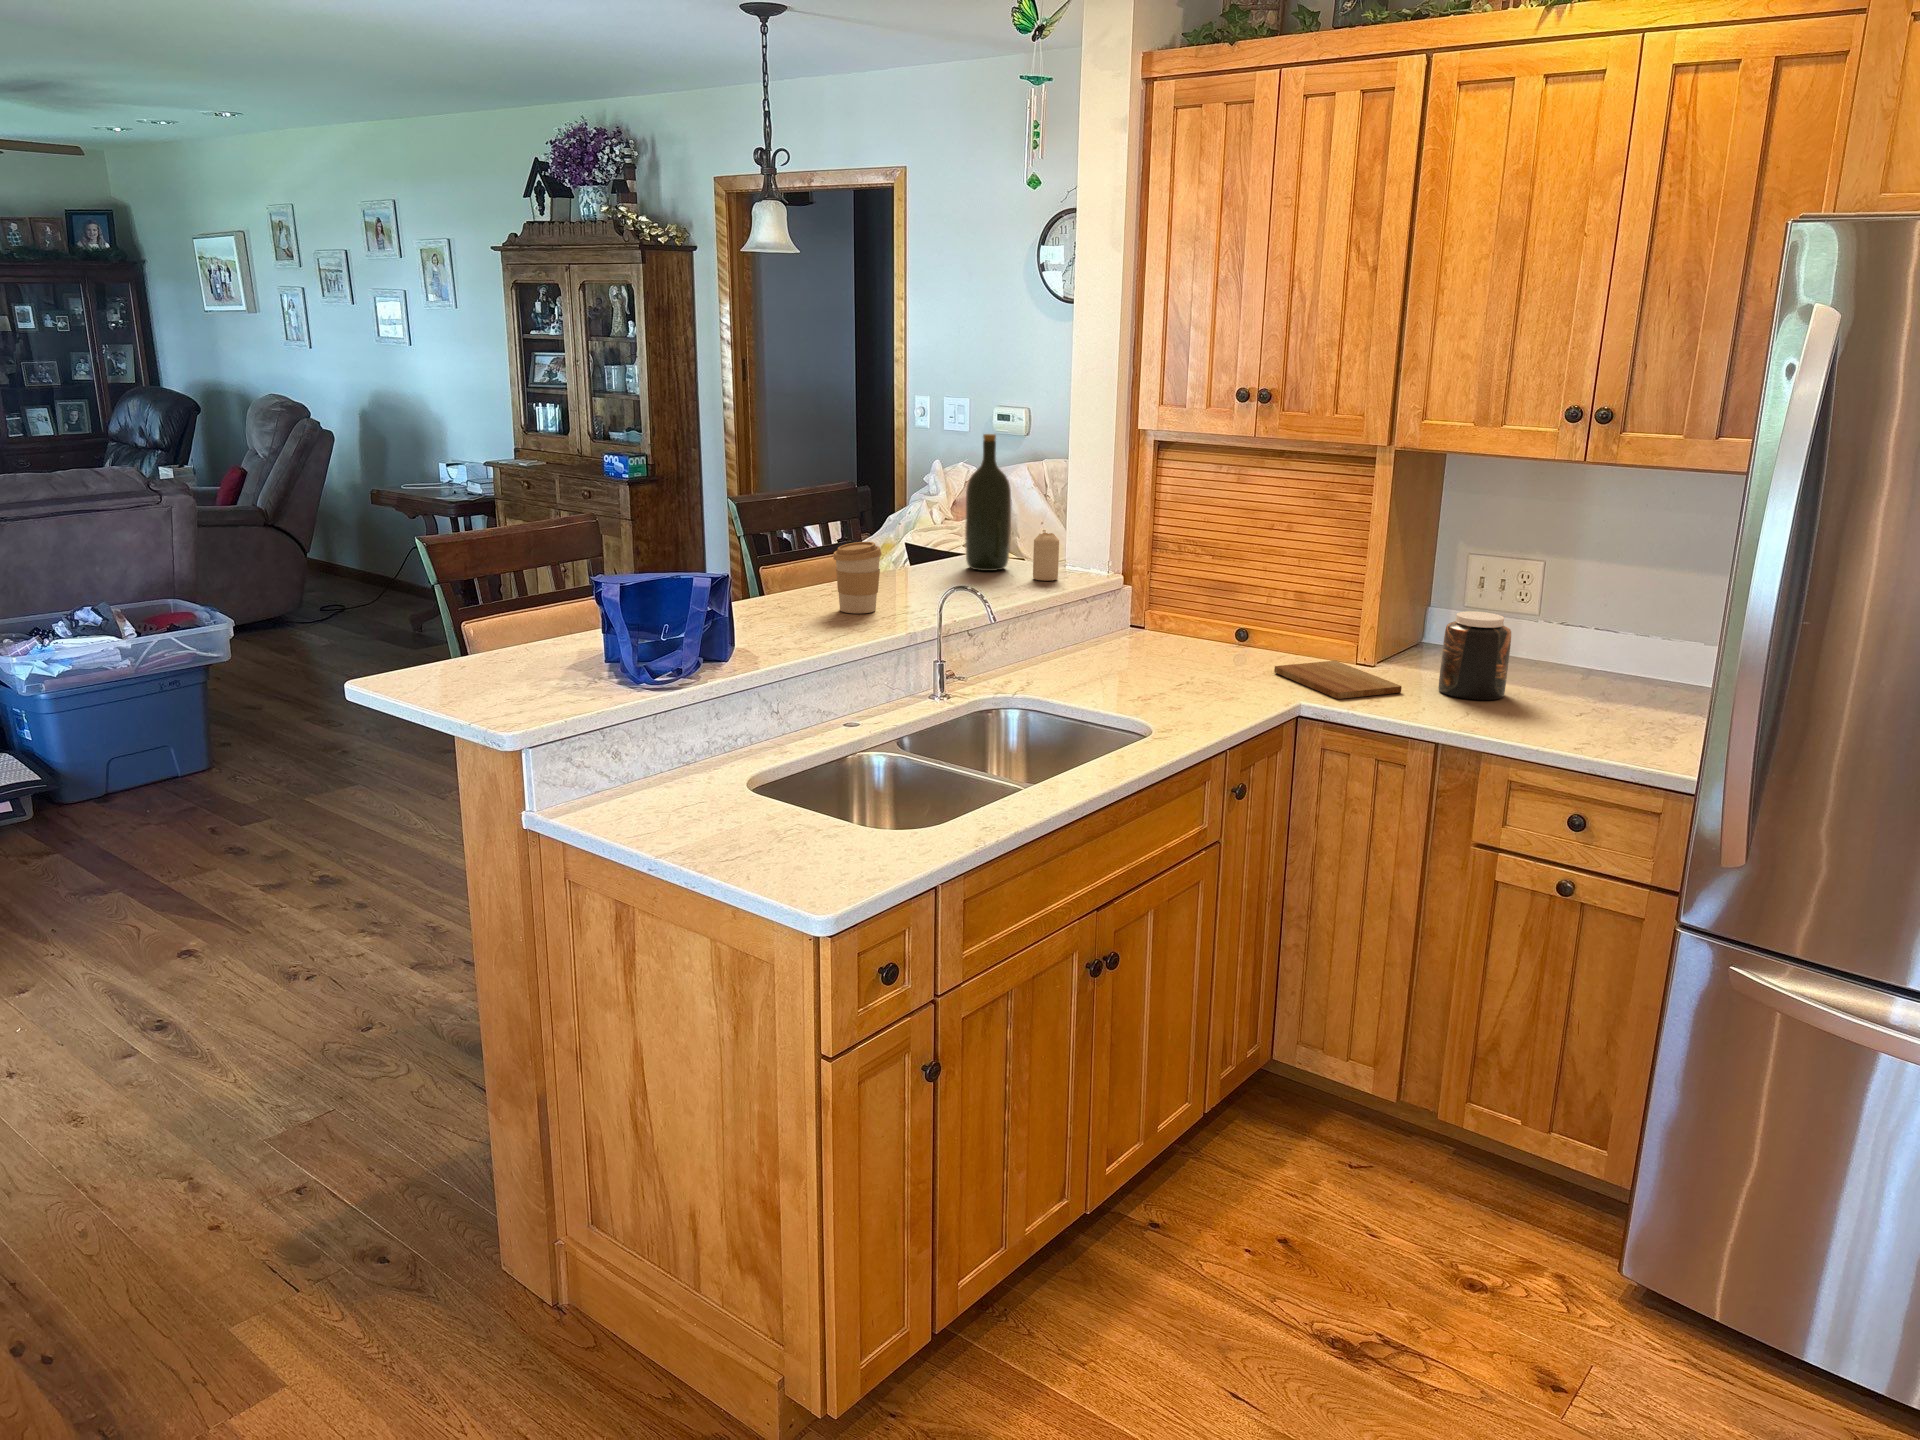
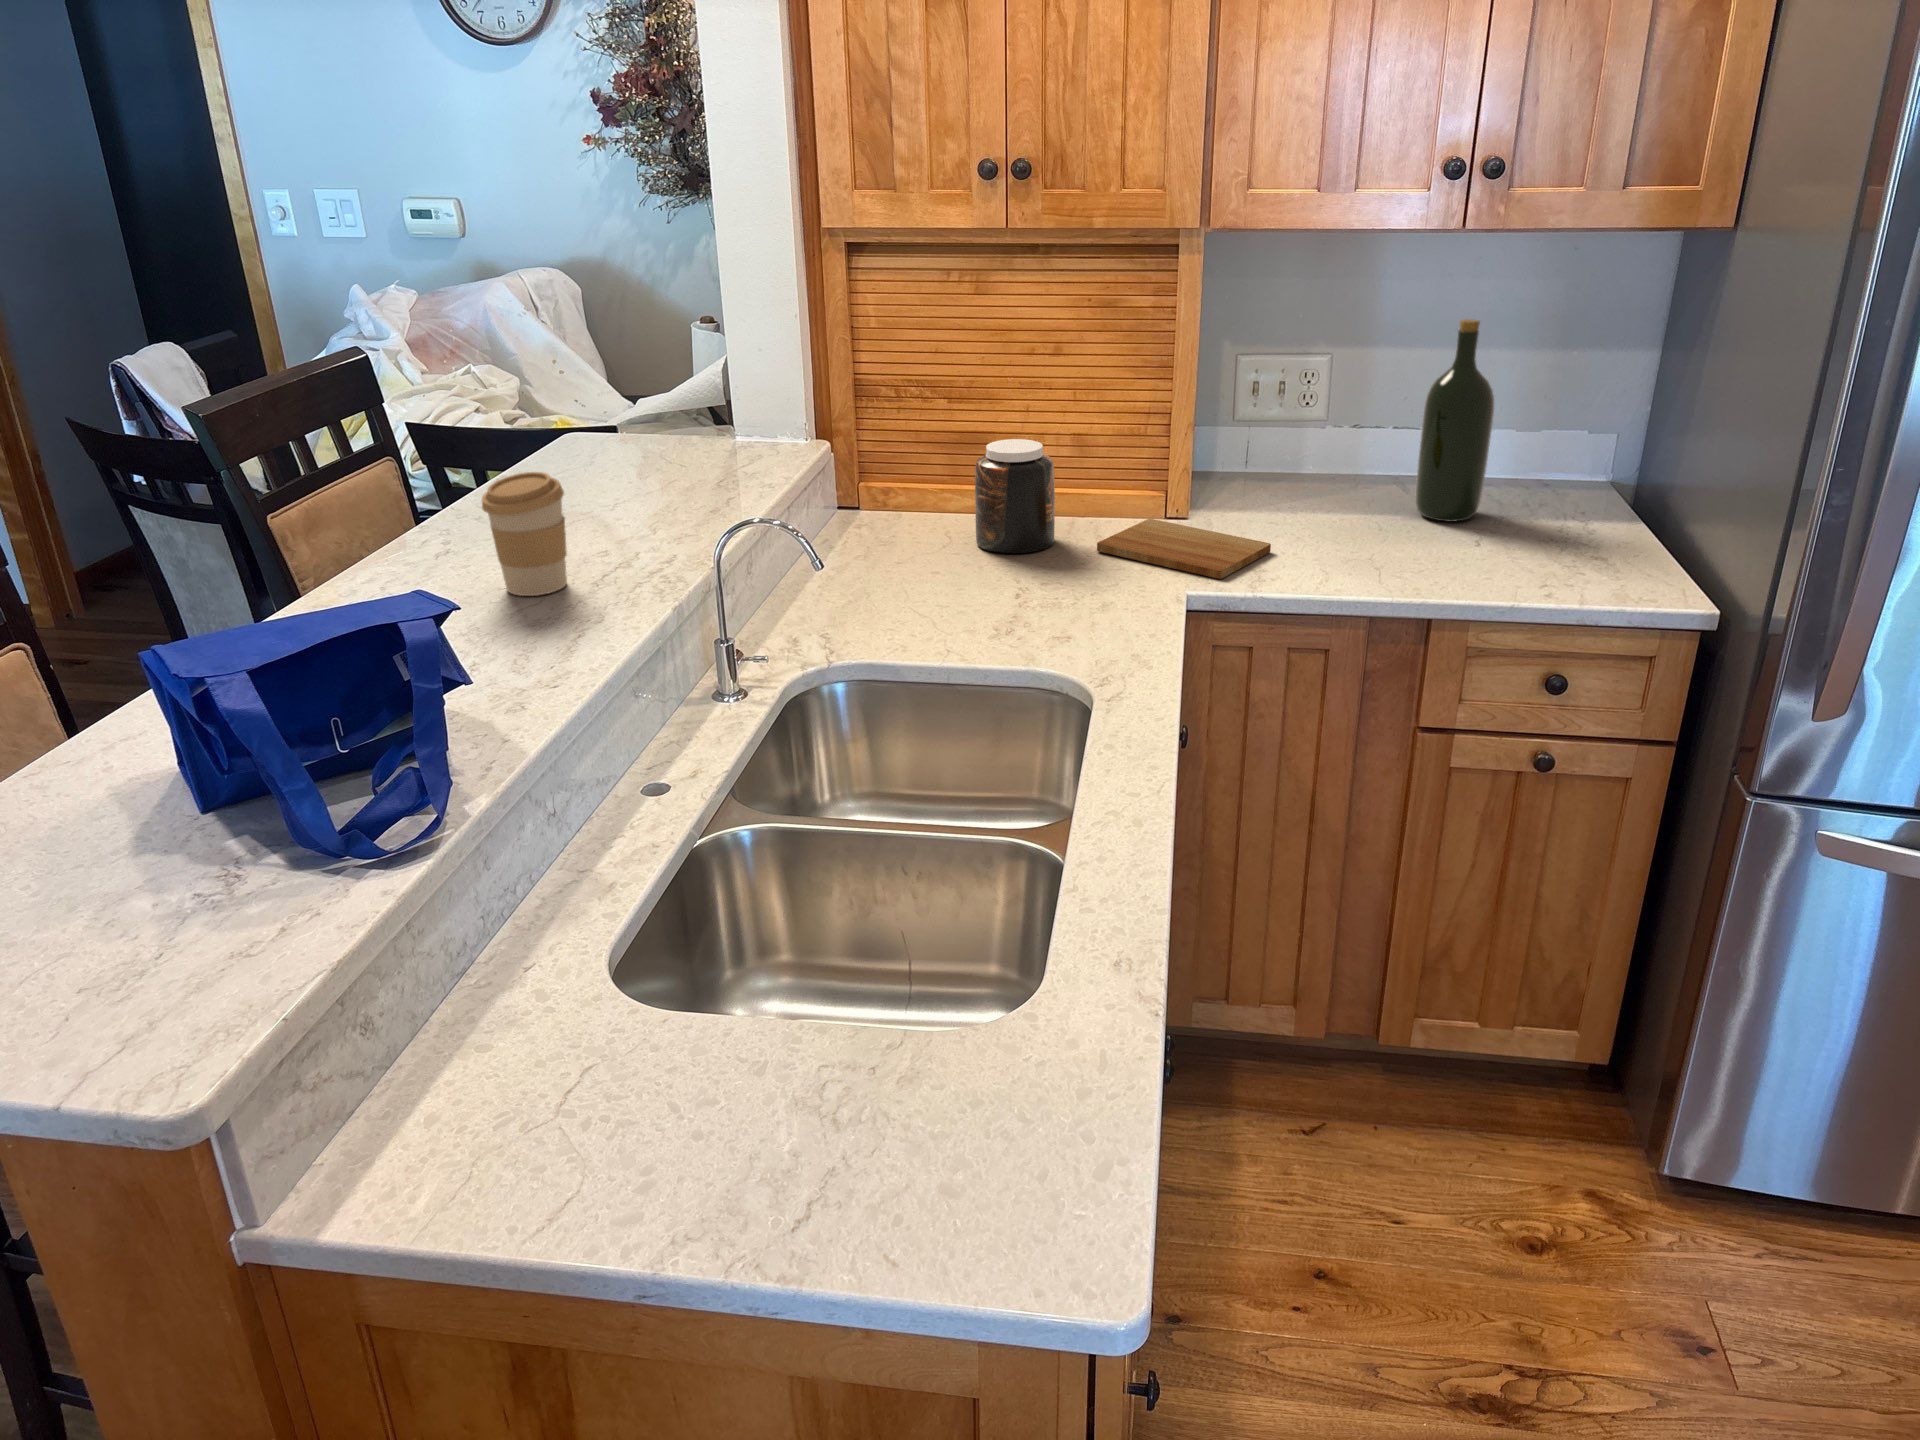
wine bottle: present [965,434,1012,571] -> present [1415,319,1494,522]
candle: present [1033,532,1059,581] -> none [709,400,751,472]
jar: present [1438,611,1511,700] -> present [975,439,1055,553]

